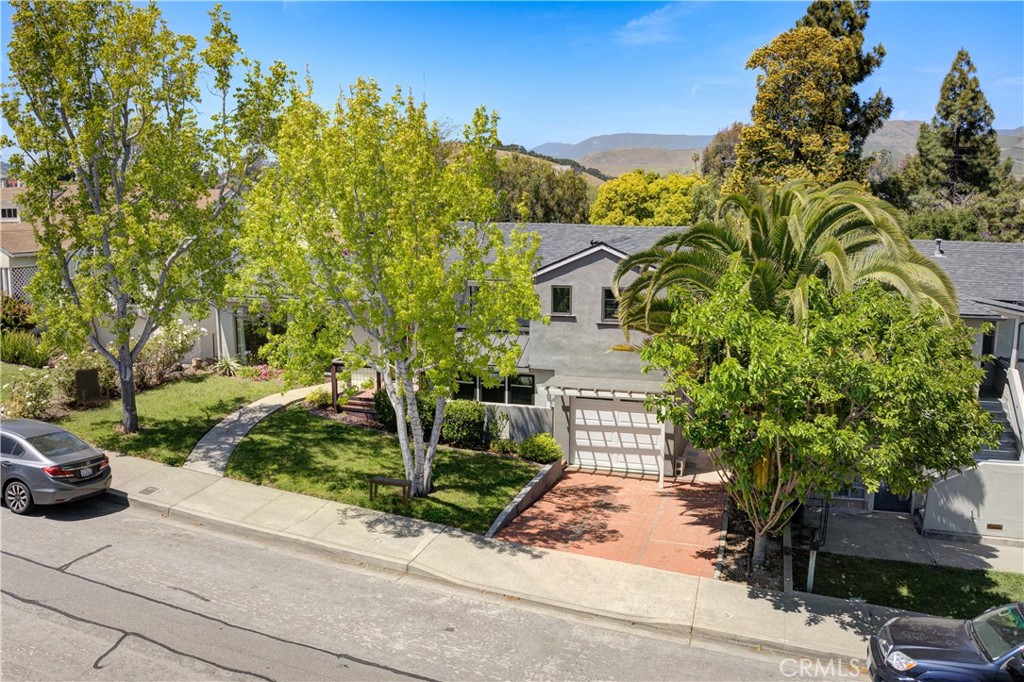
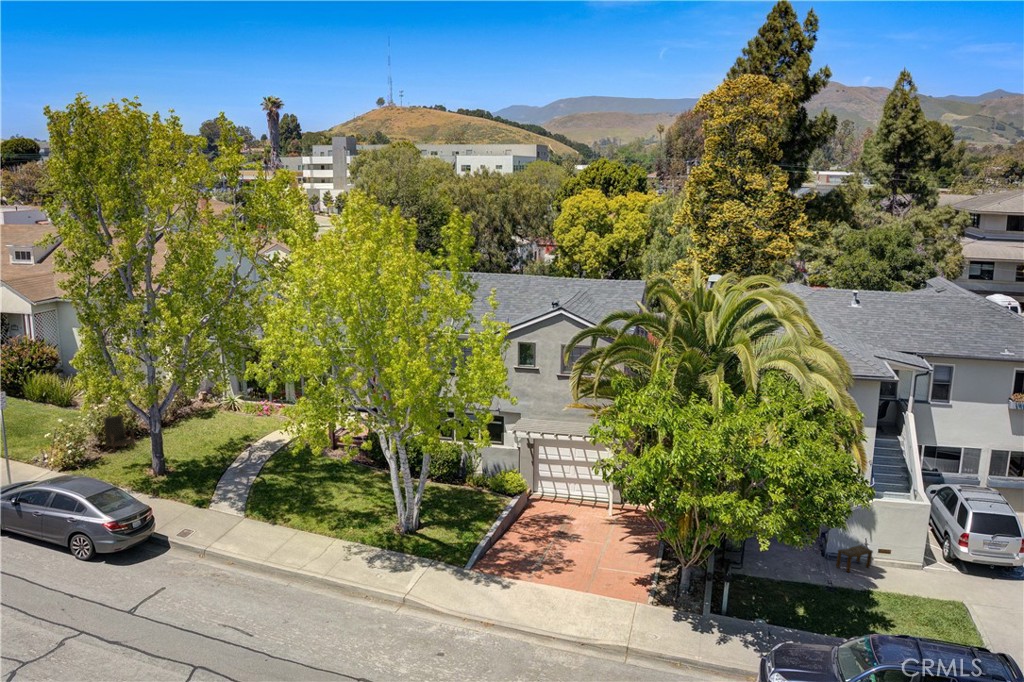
bench: present [369,476,413,506] -> present [836,545,873,572]

